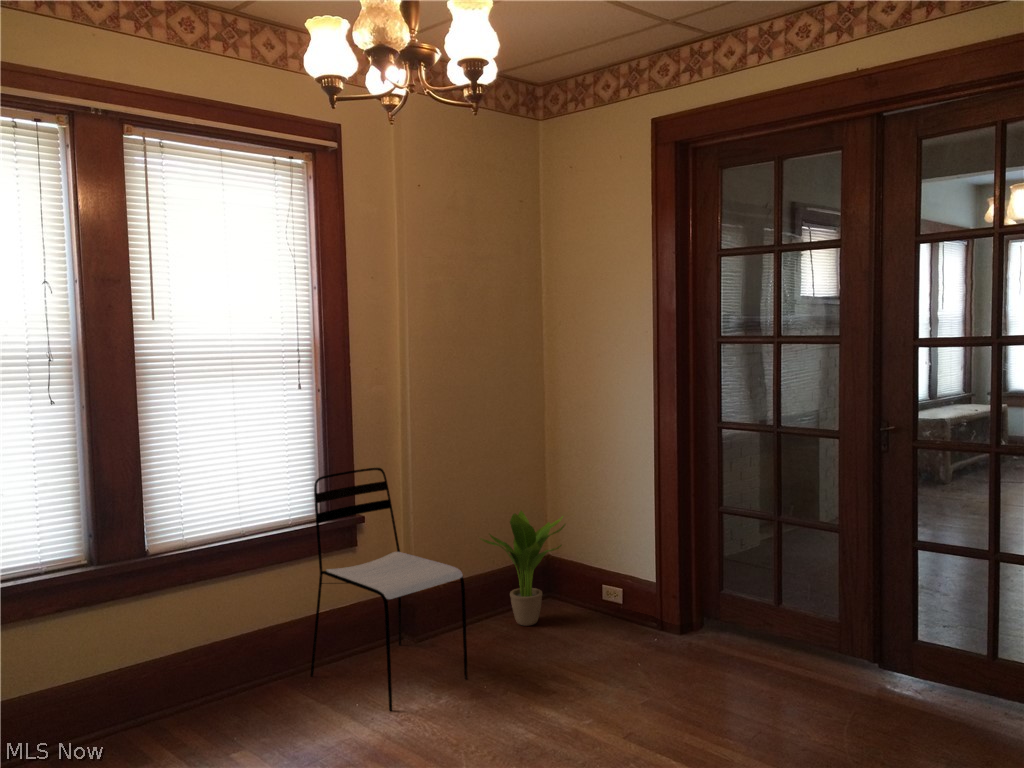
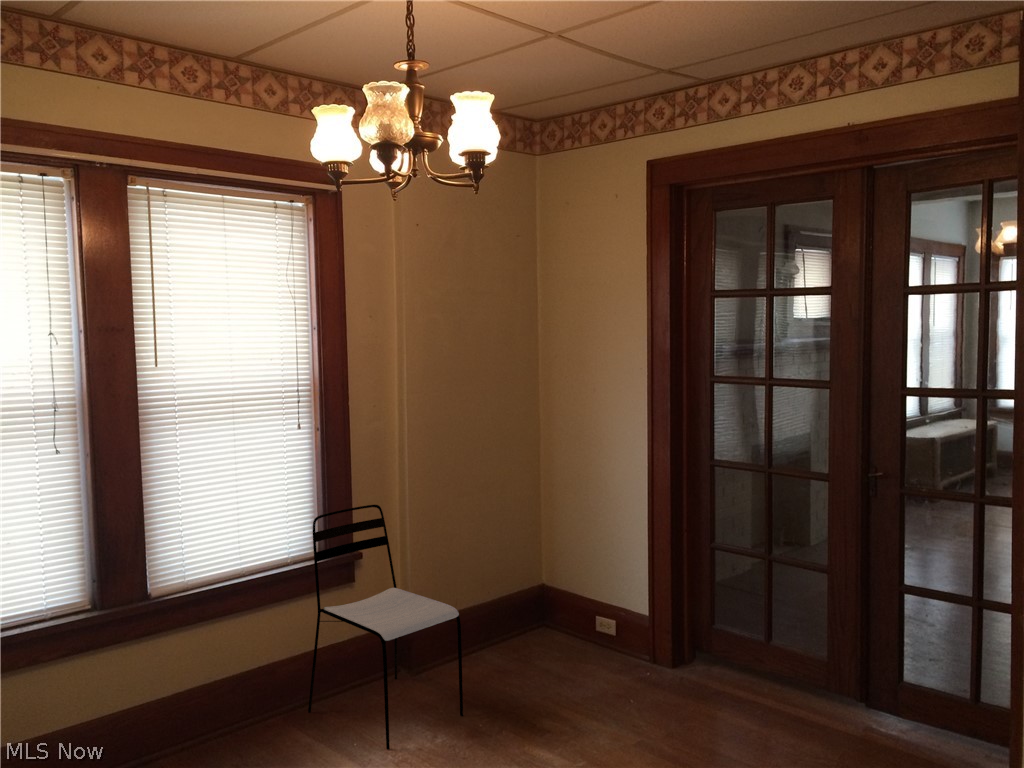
potted plant: present [482,511,565,626] -> none [472,543,560,658]

